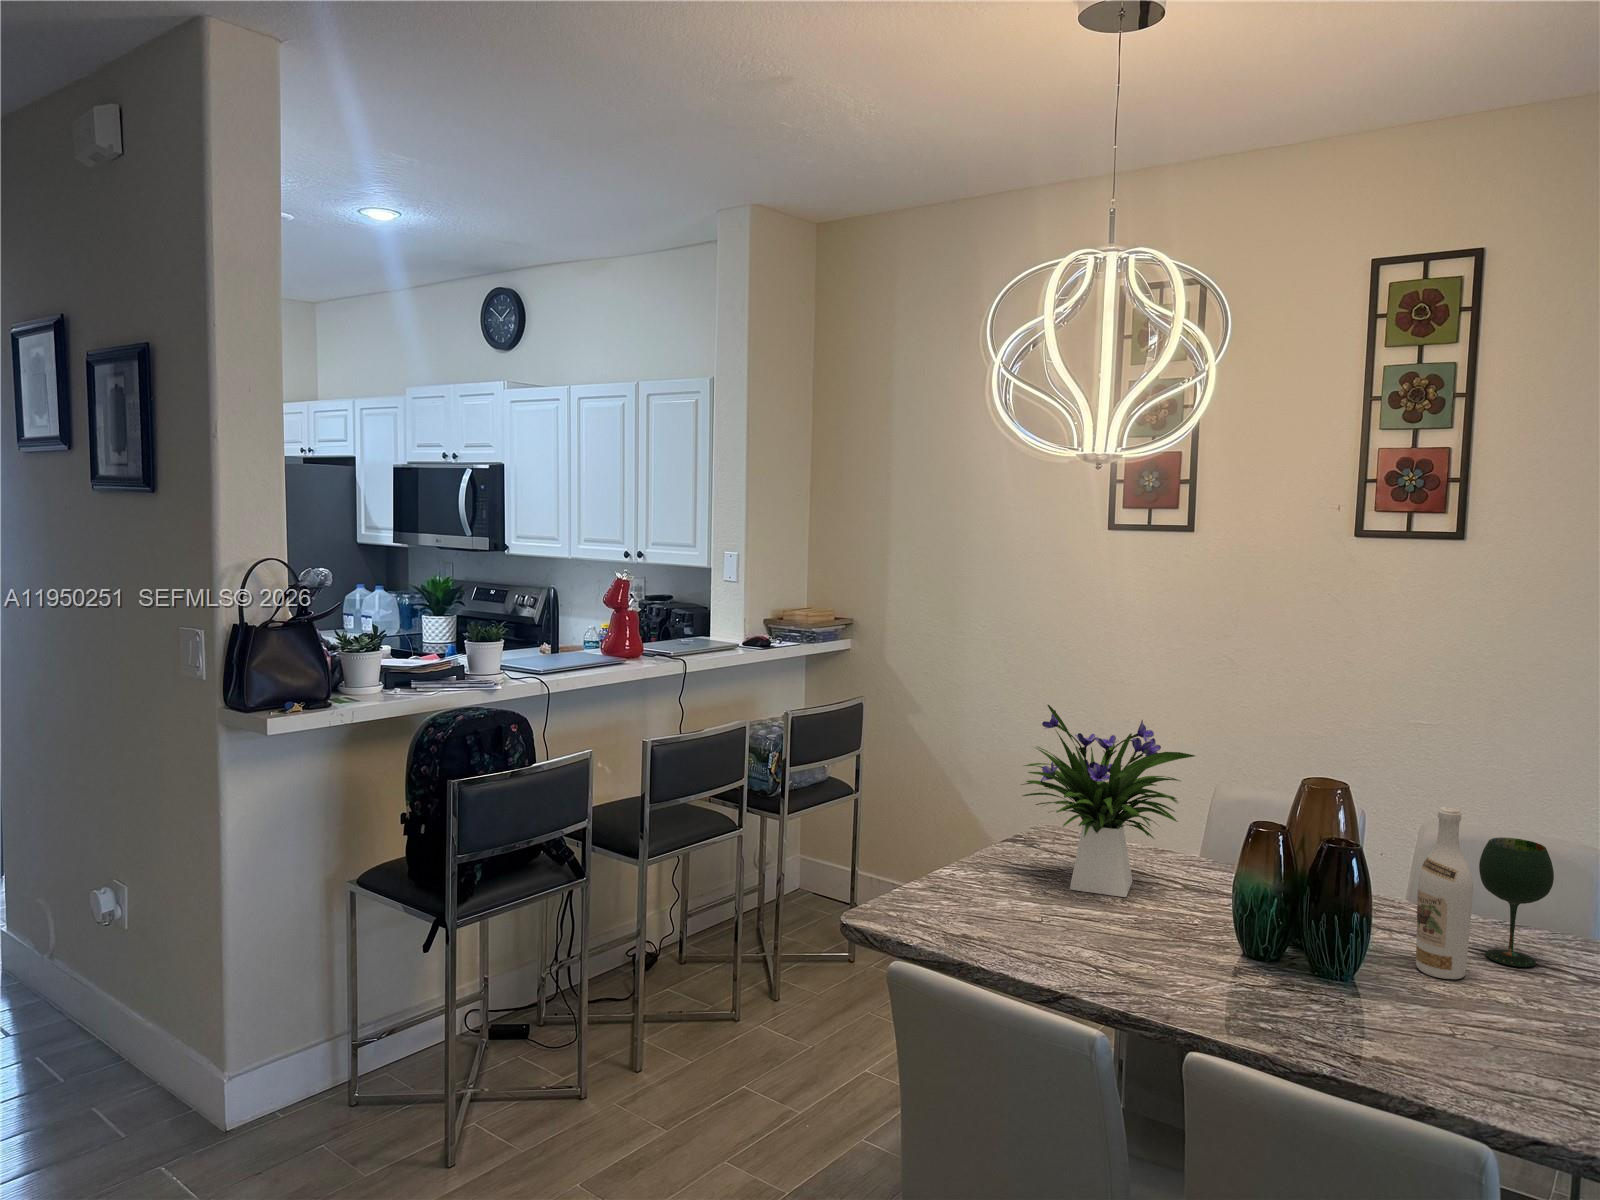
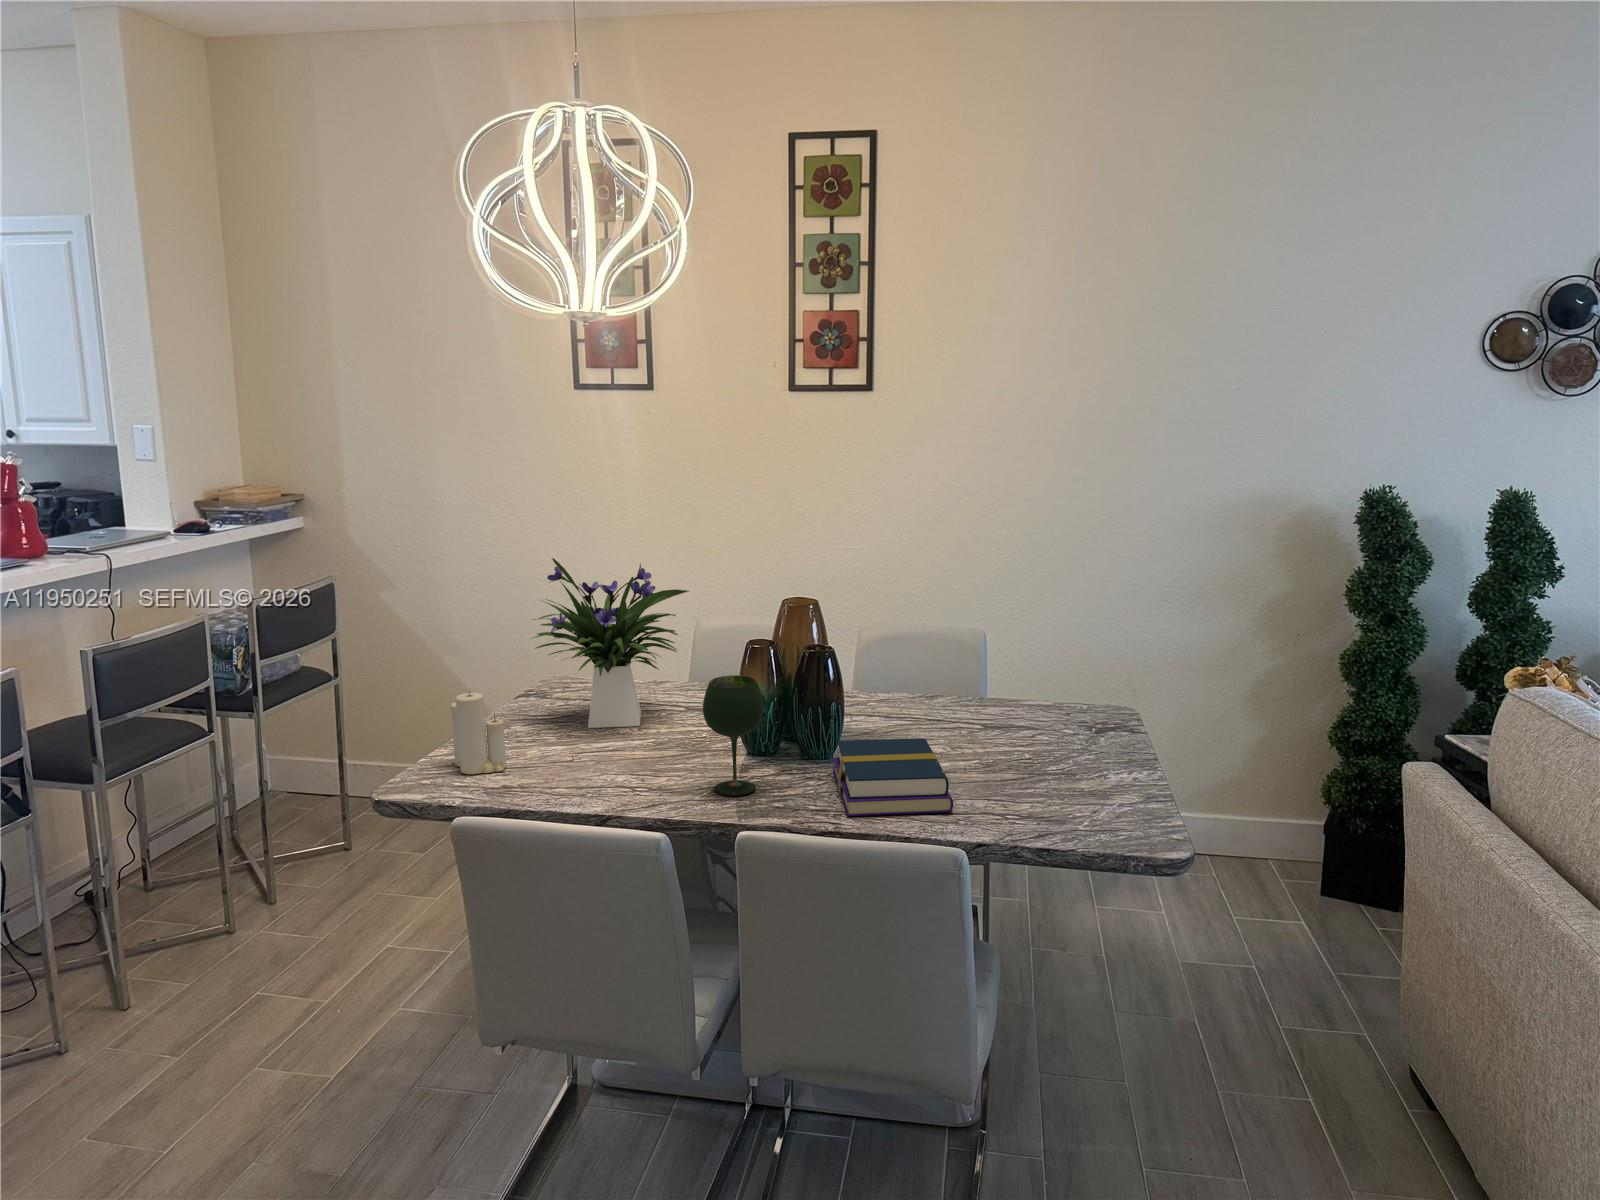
wine bottle: present [1416,807,1473,979] -> none [874,607,913,743]
candle: none [926,826,976,919] -> present [451,692,506,774]
wine glass: present [1479,837,1554,967] -> present [703,675,763,796]
book: none [1346,961,1504,1085] -> present [833,738,954,816]

